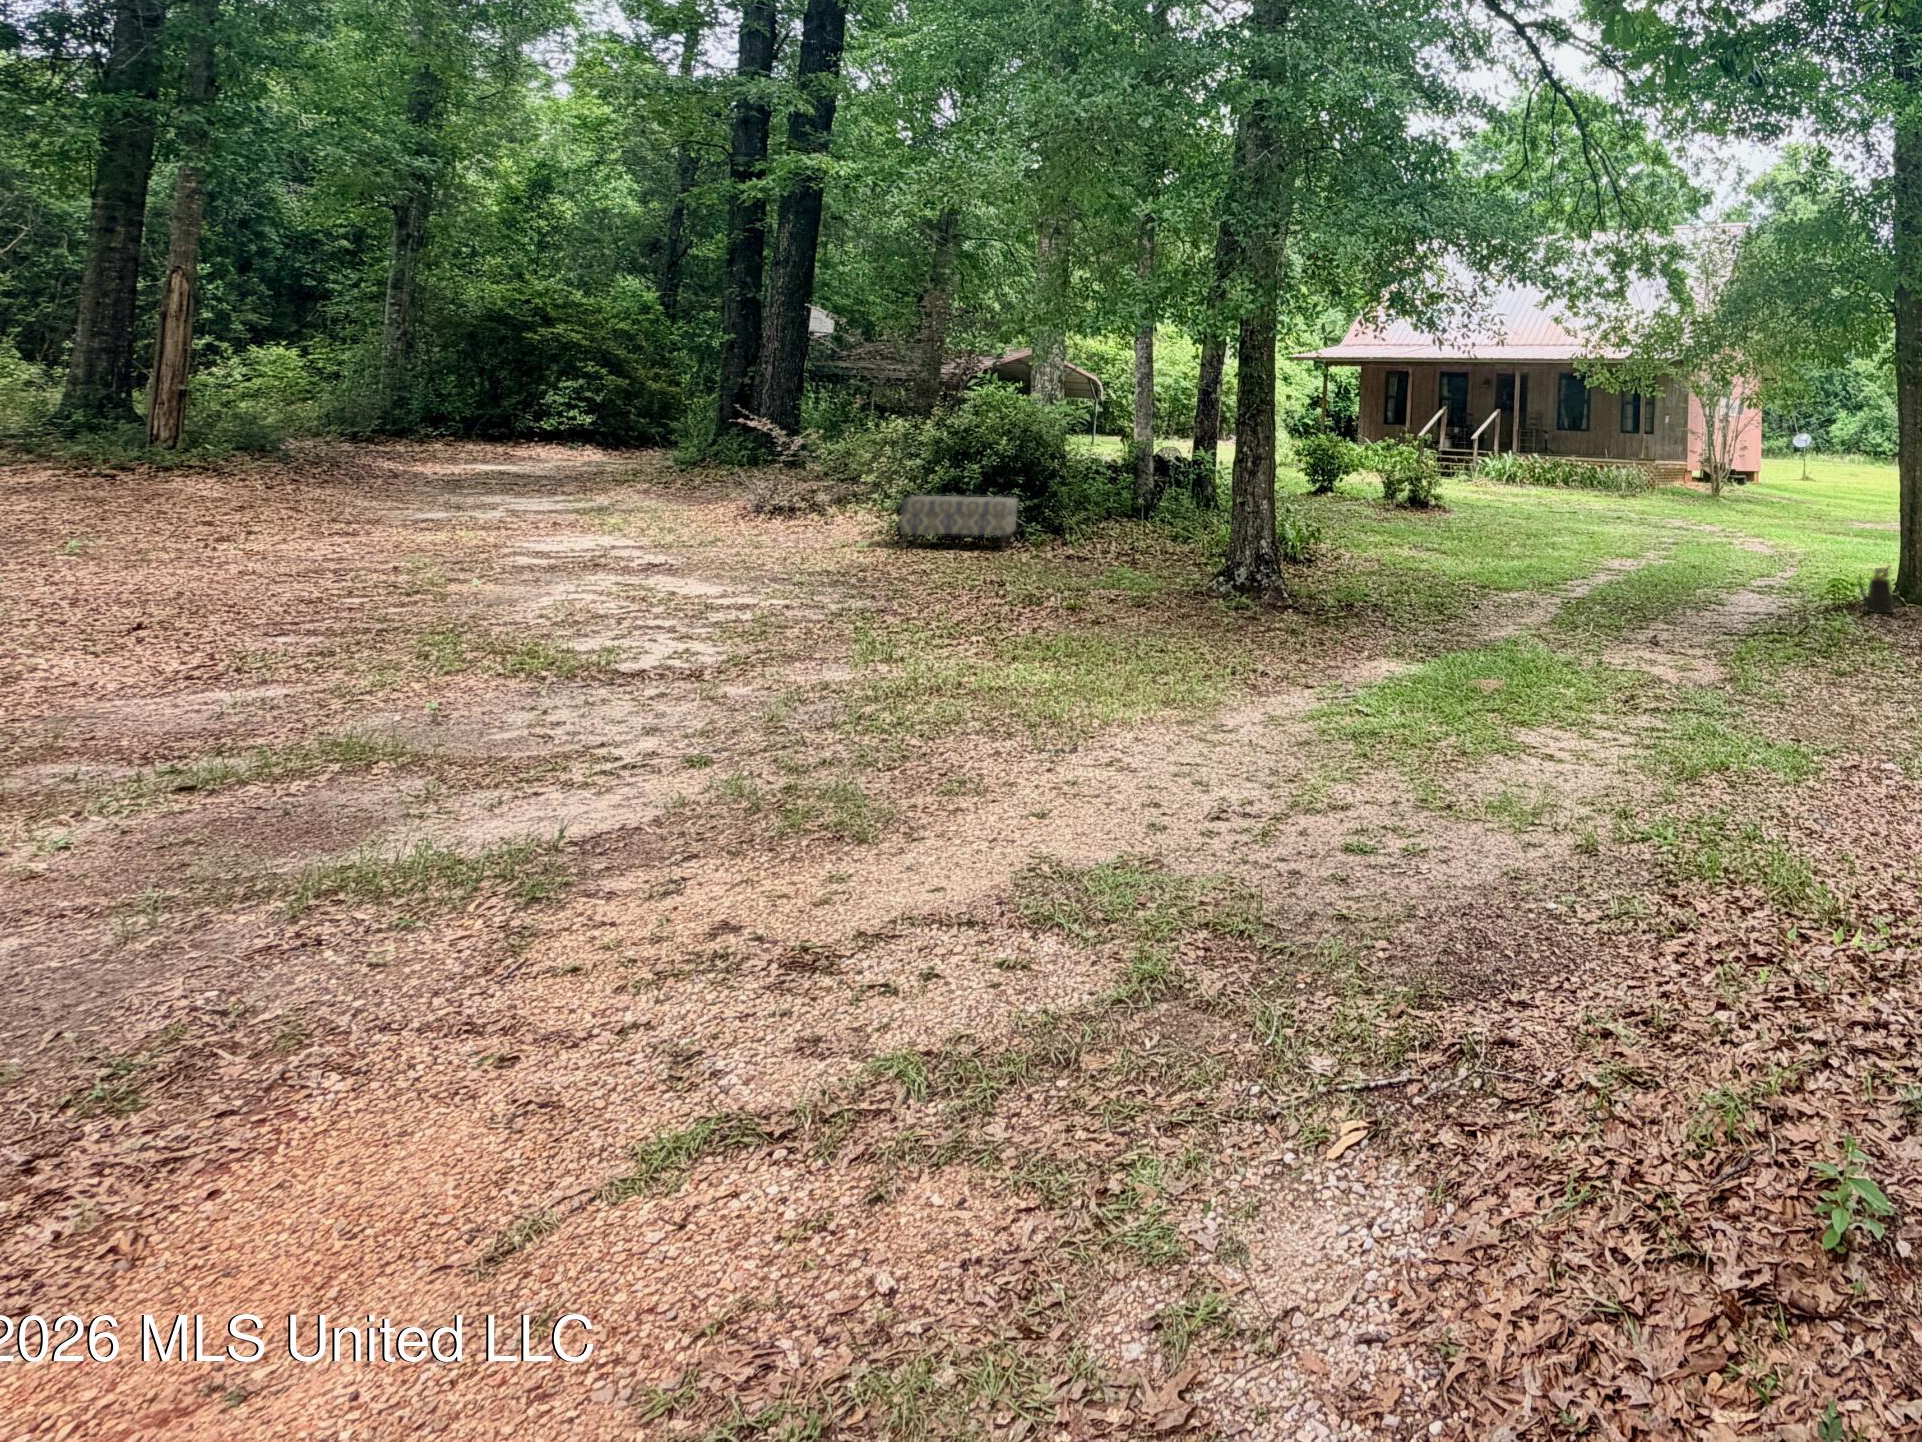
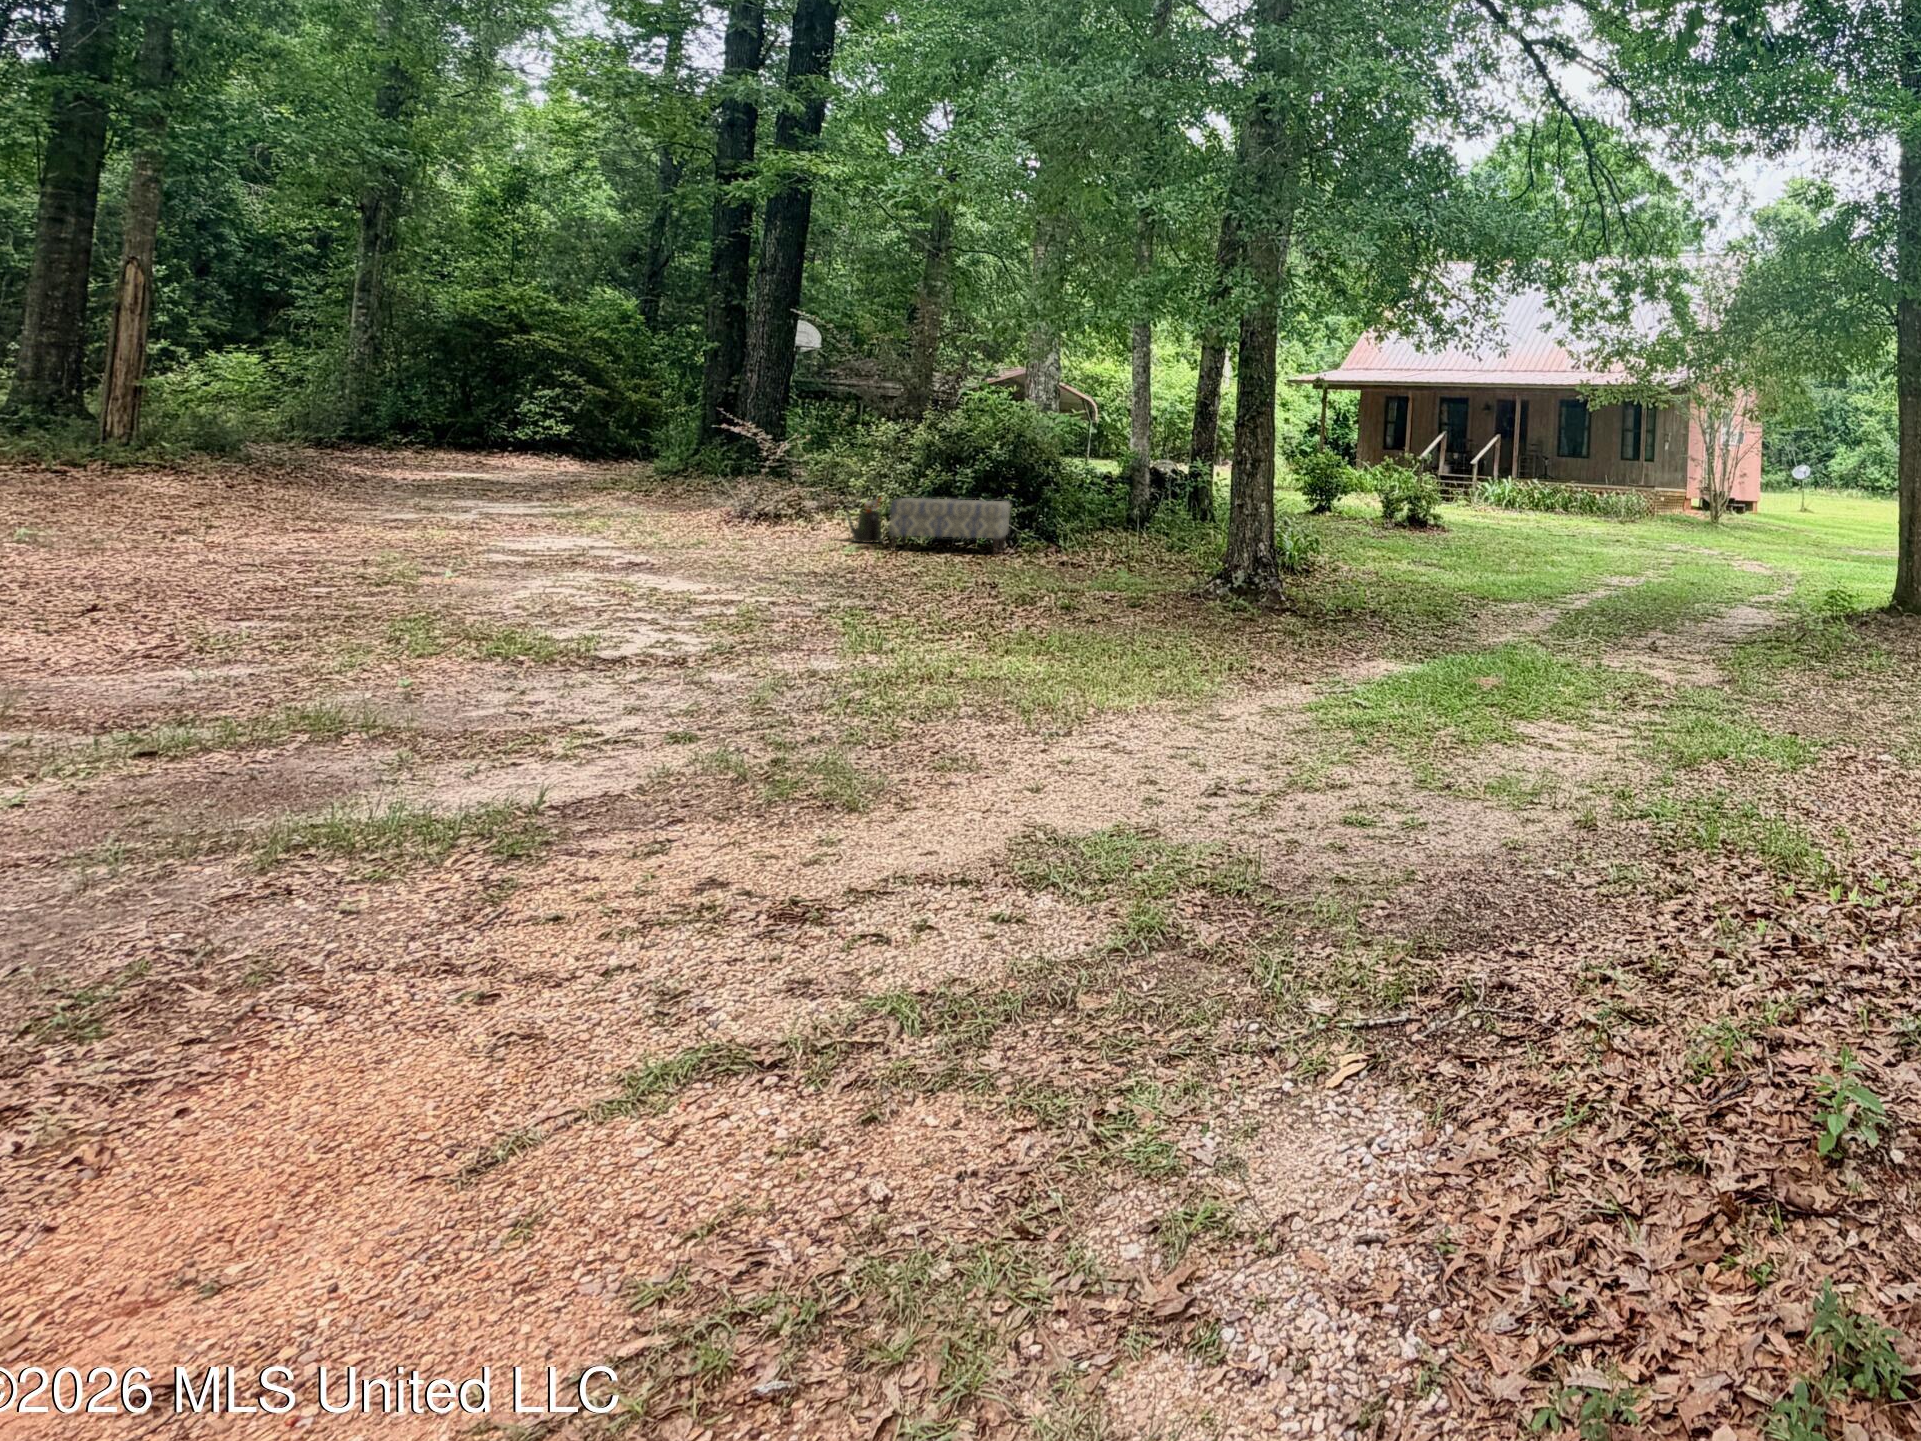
watering can: present [1857,566,1894,613] -> present [846,498,882,543]

